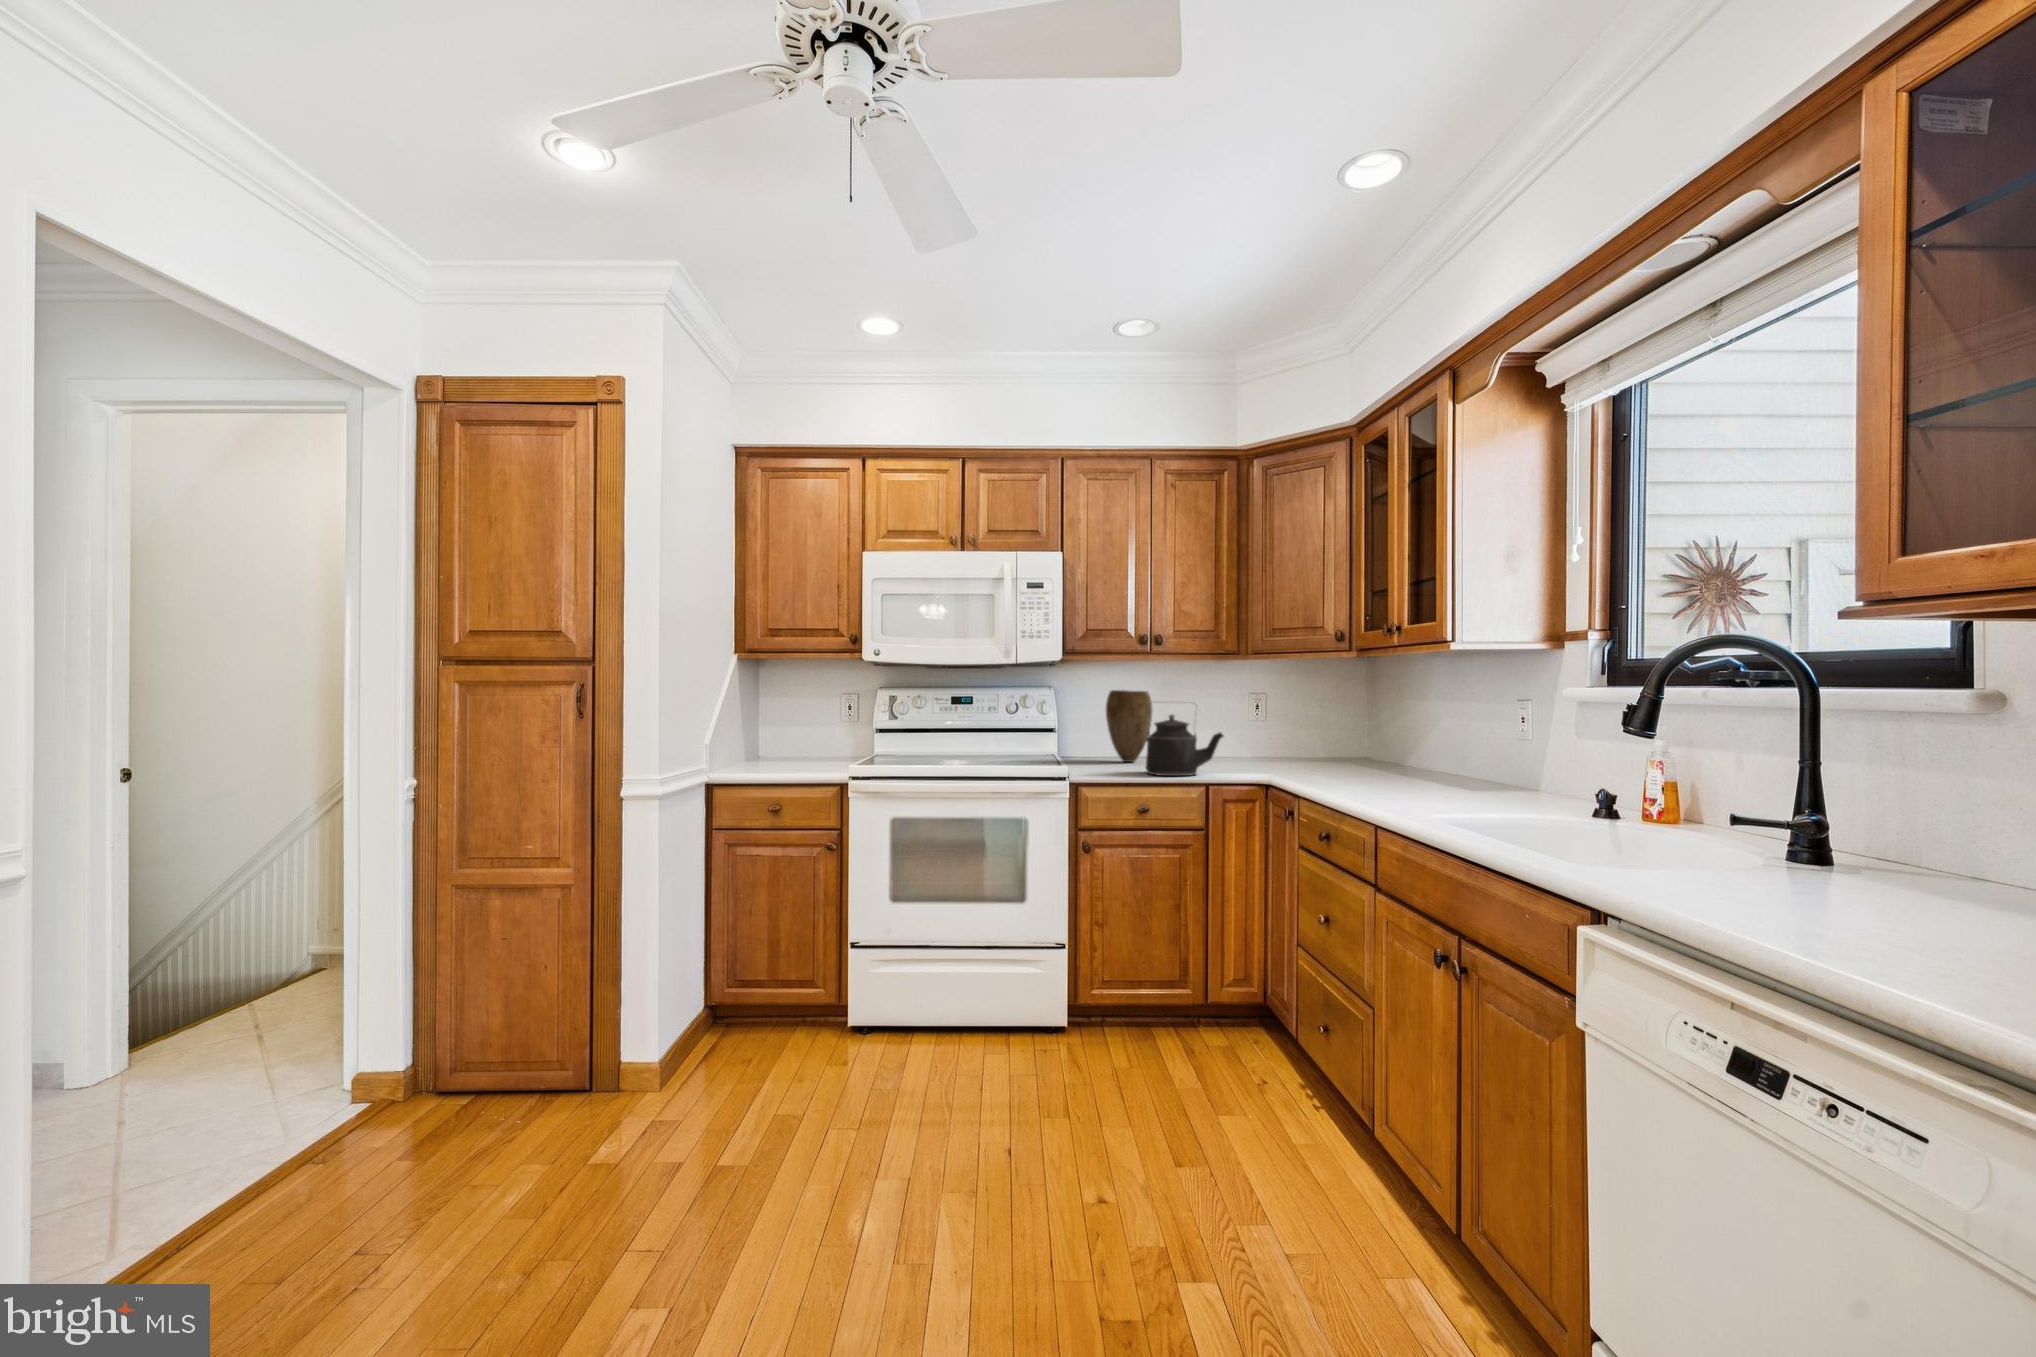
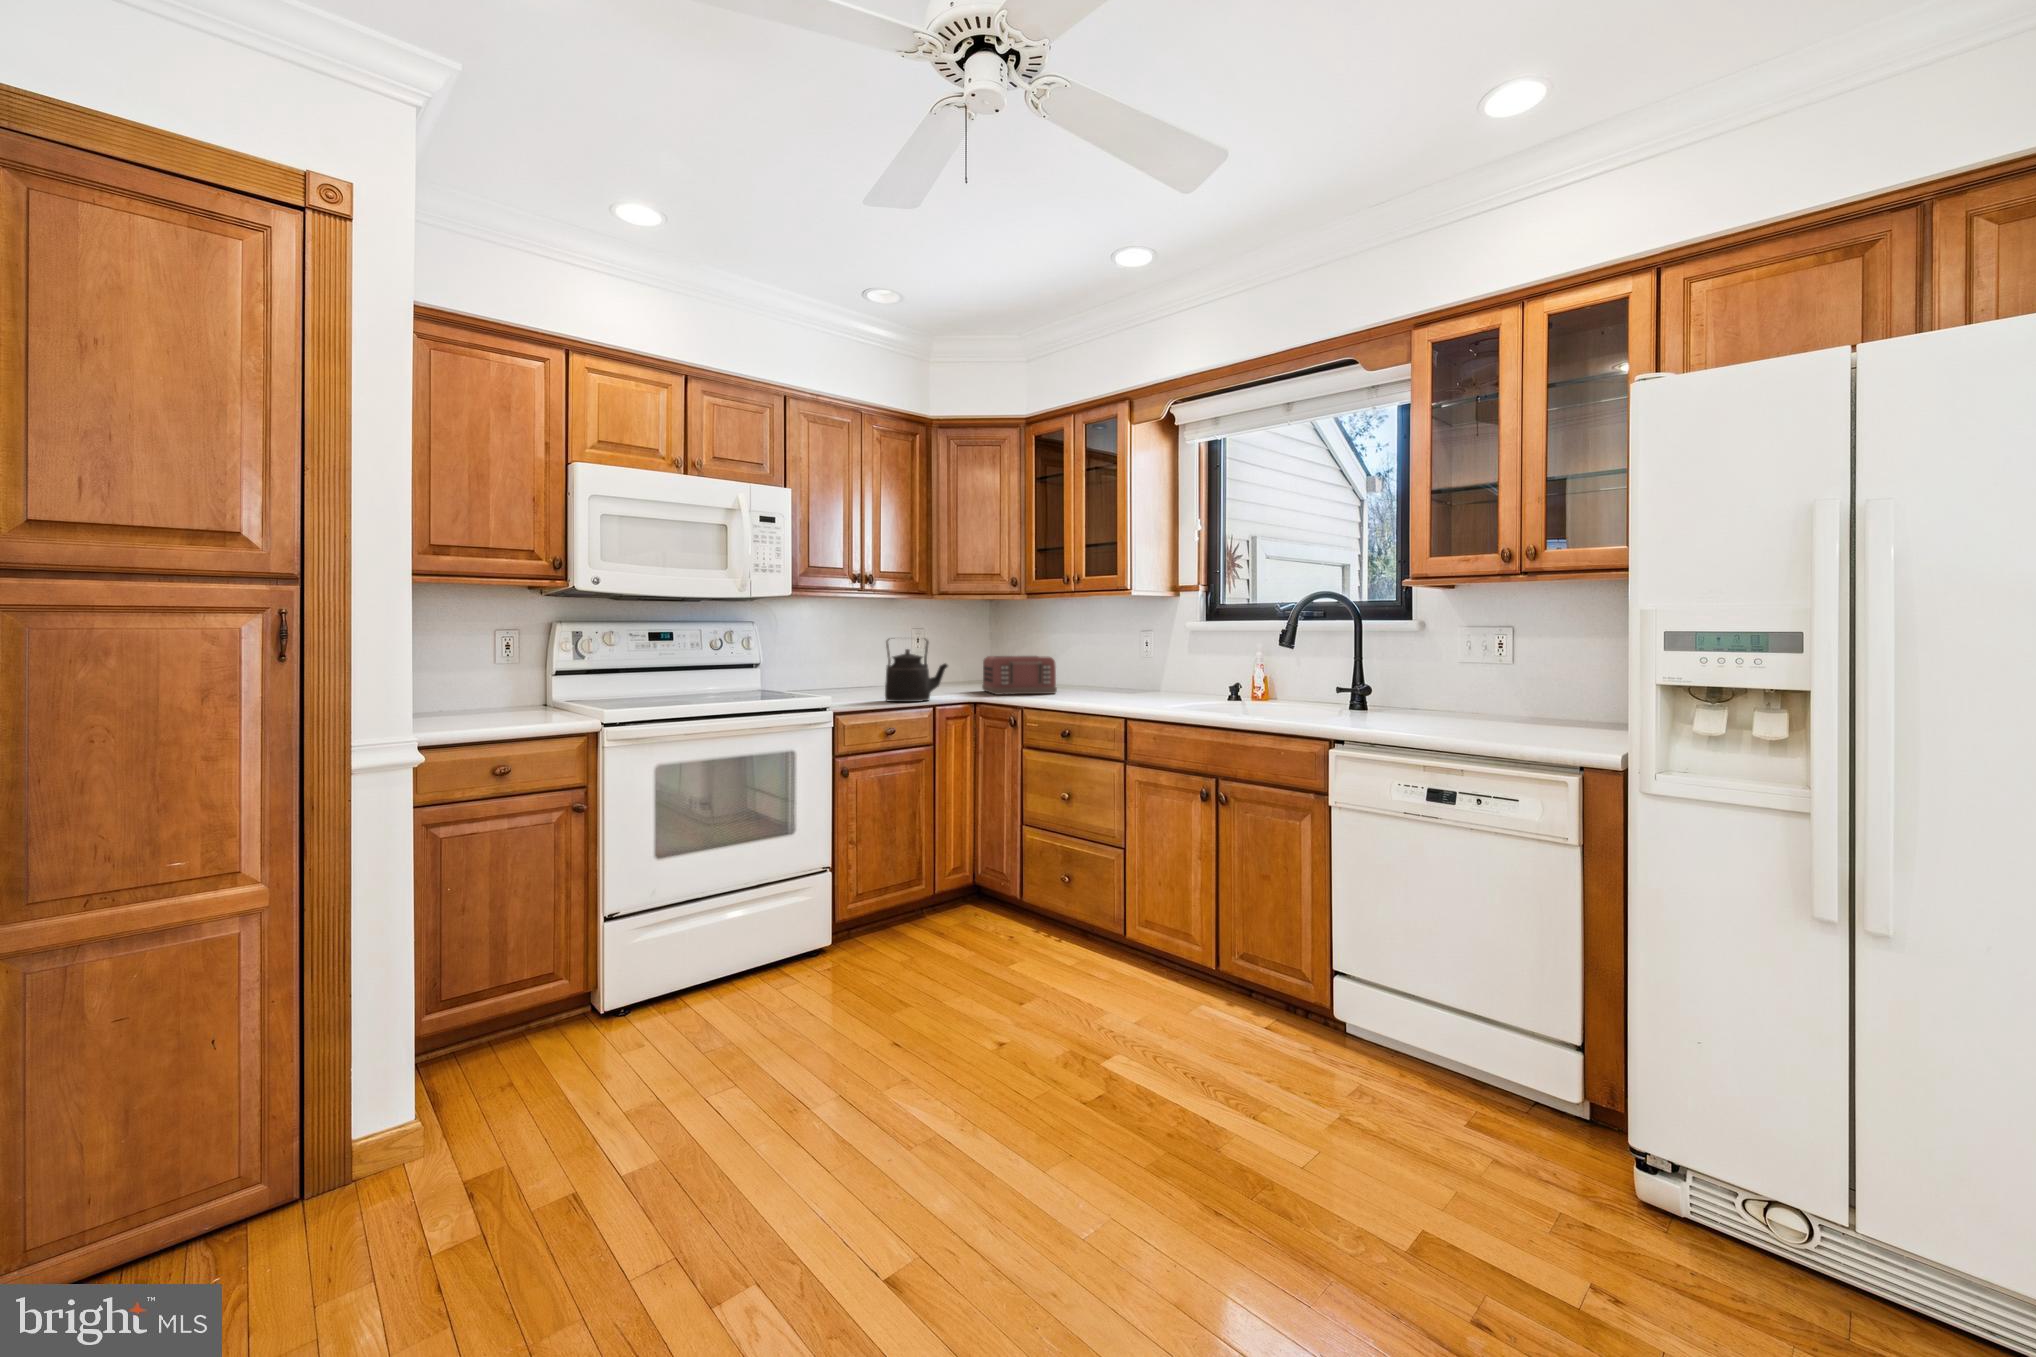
vase: present [1106,690,1152,762] -> none [810,630,854,697]
toaster: none [1298,723,1400,778] -> present [982,656,1057,695]

